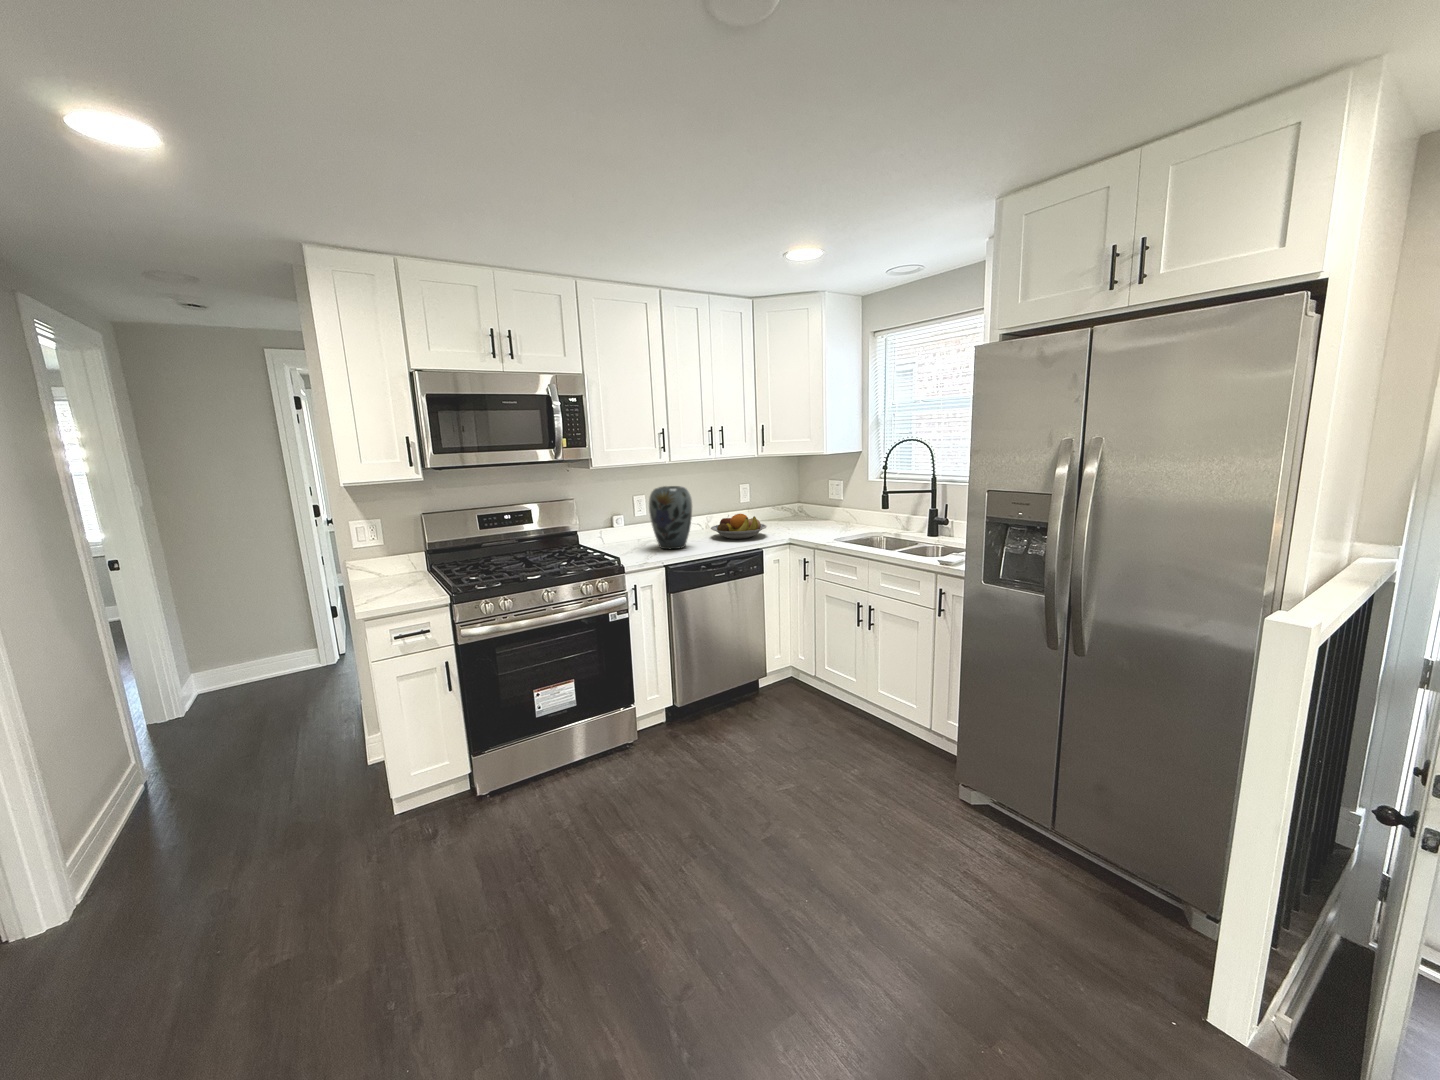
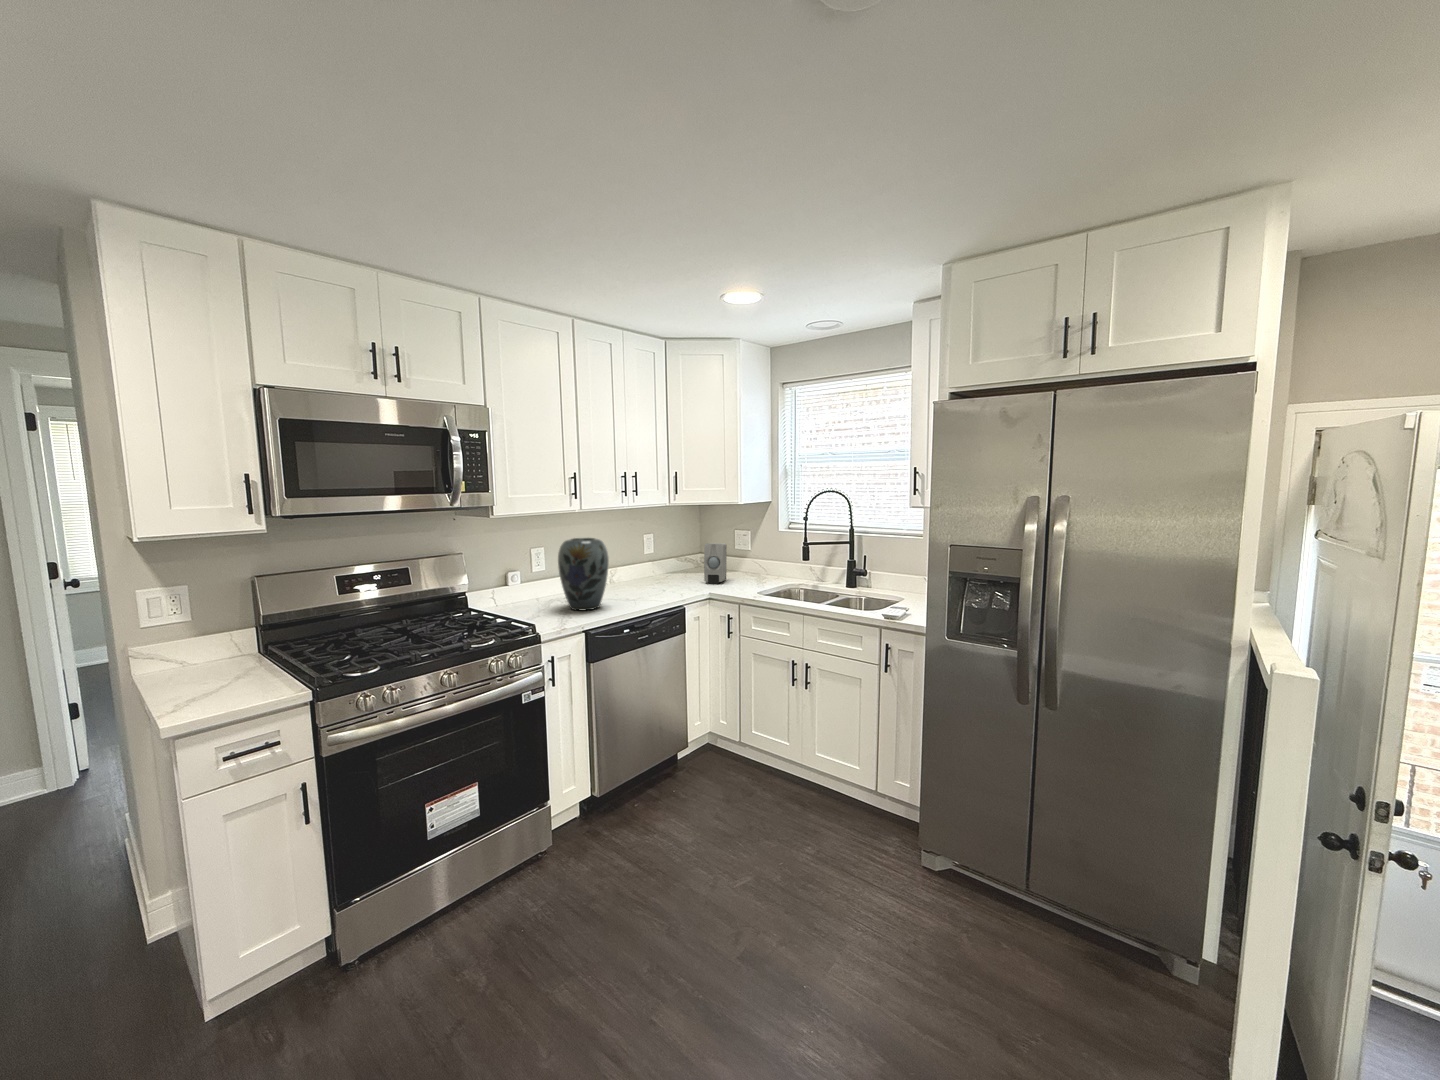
soap dispenser: none [791,492,815,530] -> present [704,543,727,584]
fruit bowl: present [711,514,767,539] -> none [622,567,683,595]

